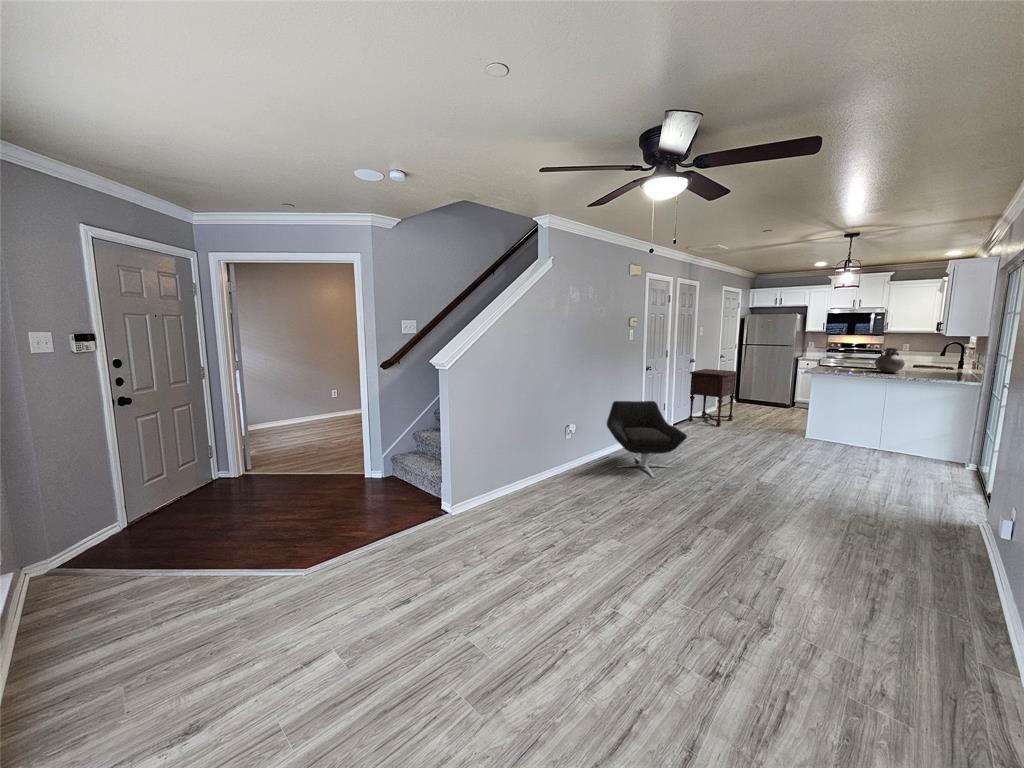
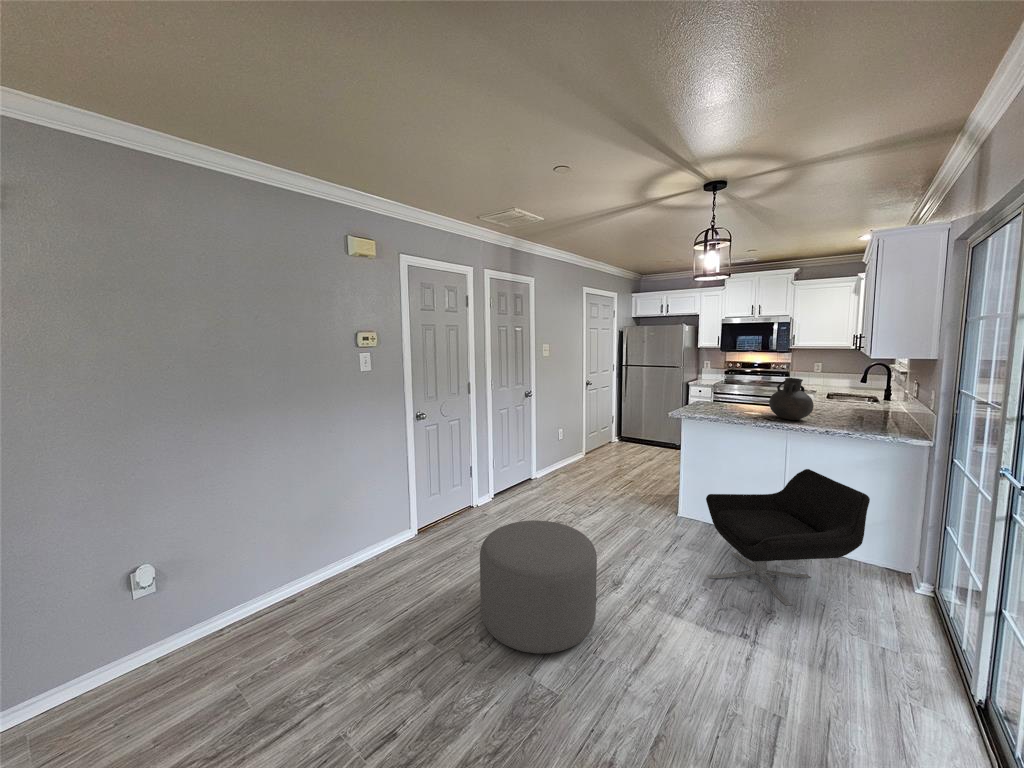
side table: present [689,369,737,426] -> none [522,404,593,496]
lounge chair: present [607,401,687,478] -> present [706,469,870,605]
ottoman: none [714,421,783,474] -> present [480,520,597,654]

